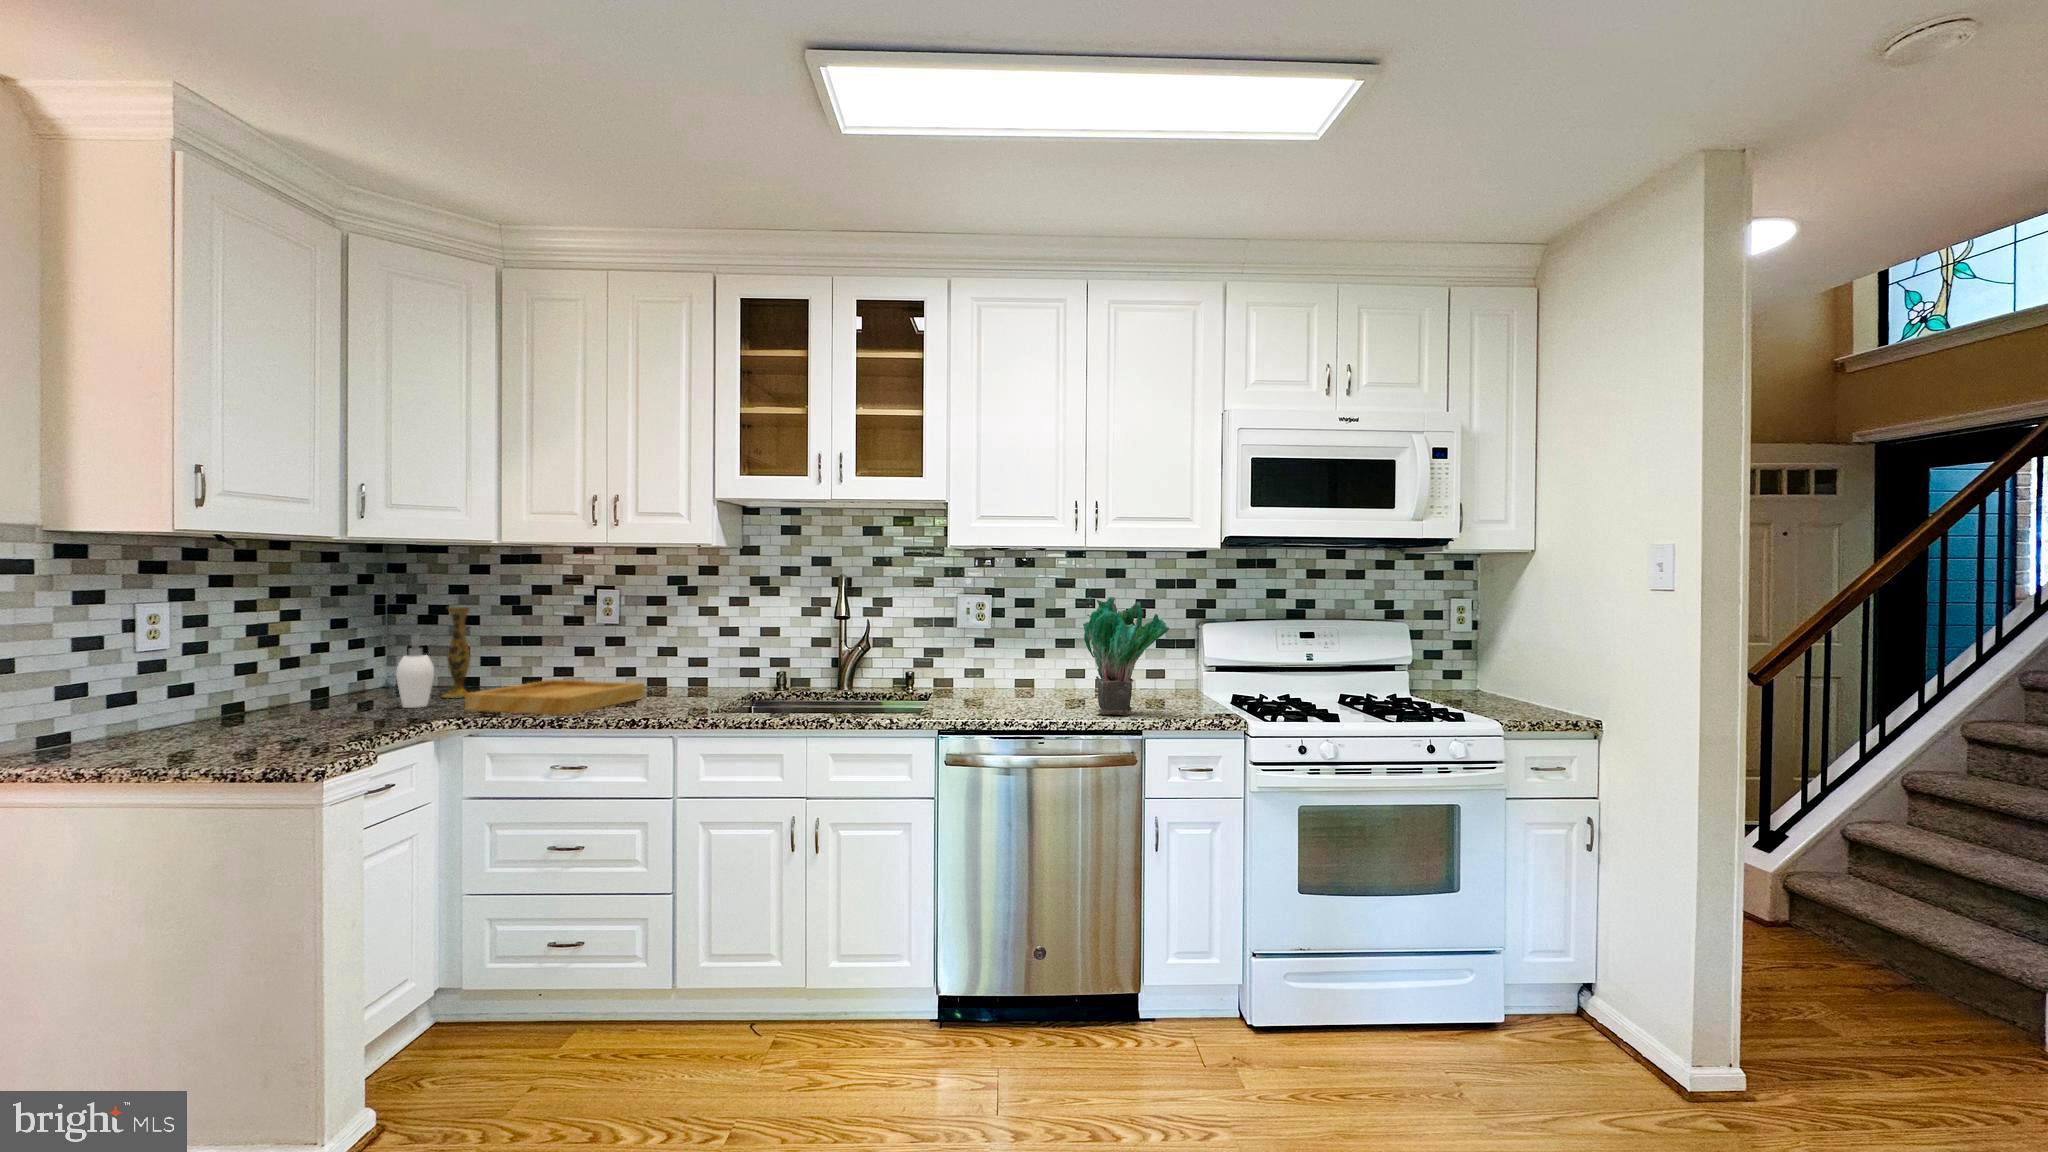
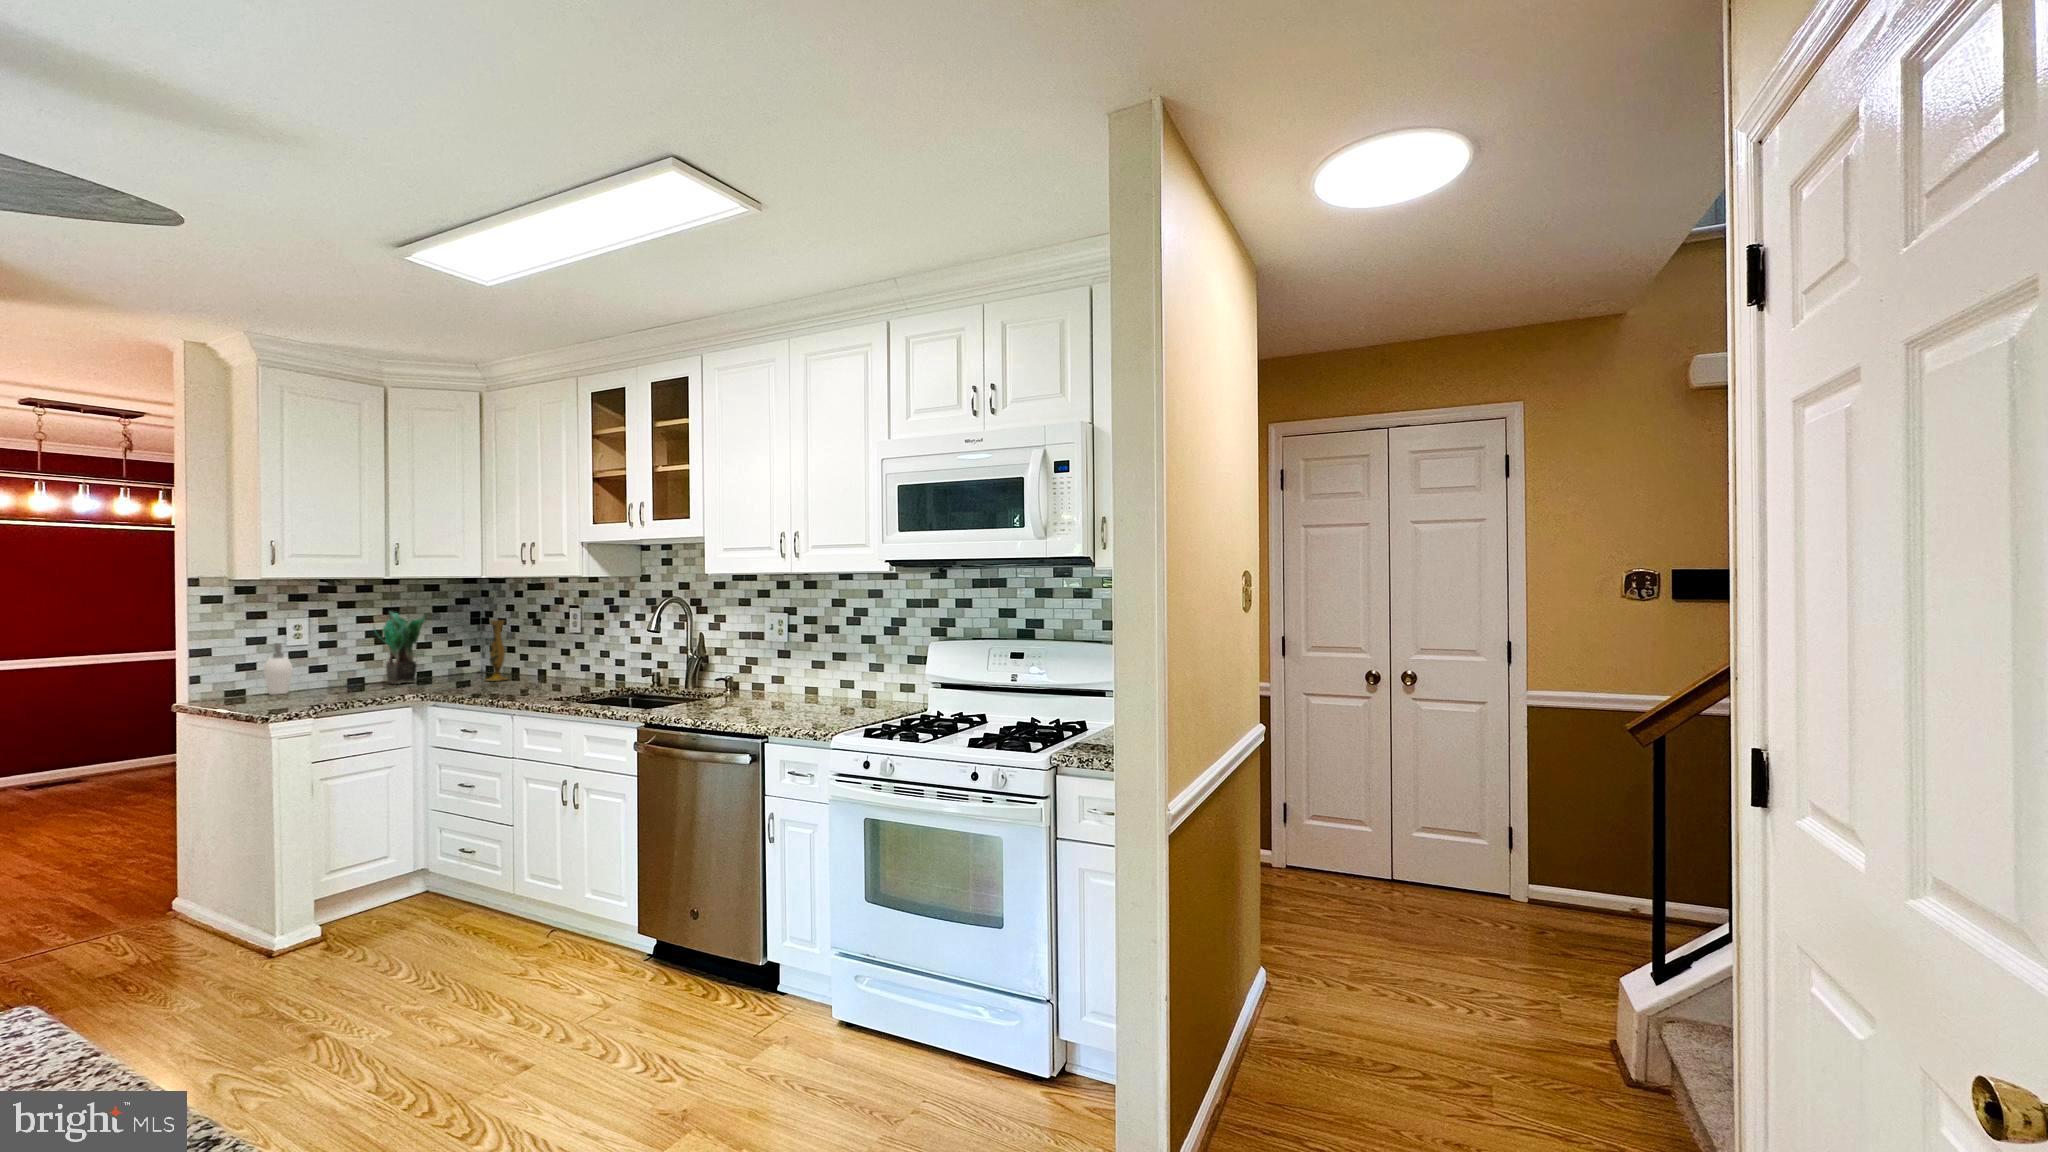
potted plant: present [1083,597,1169,715] -> present [377,612,425,684]
soap dispenser: present [396,635,434,708] -> present [264,643,293,695]
tray: present [465,679,644,715] -> none [455,671,567,696]

